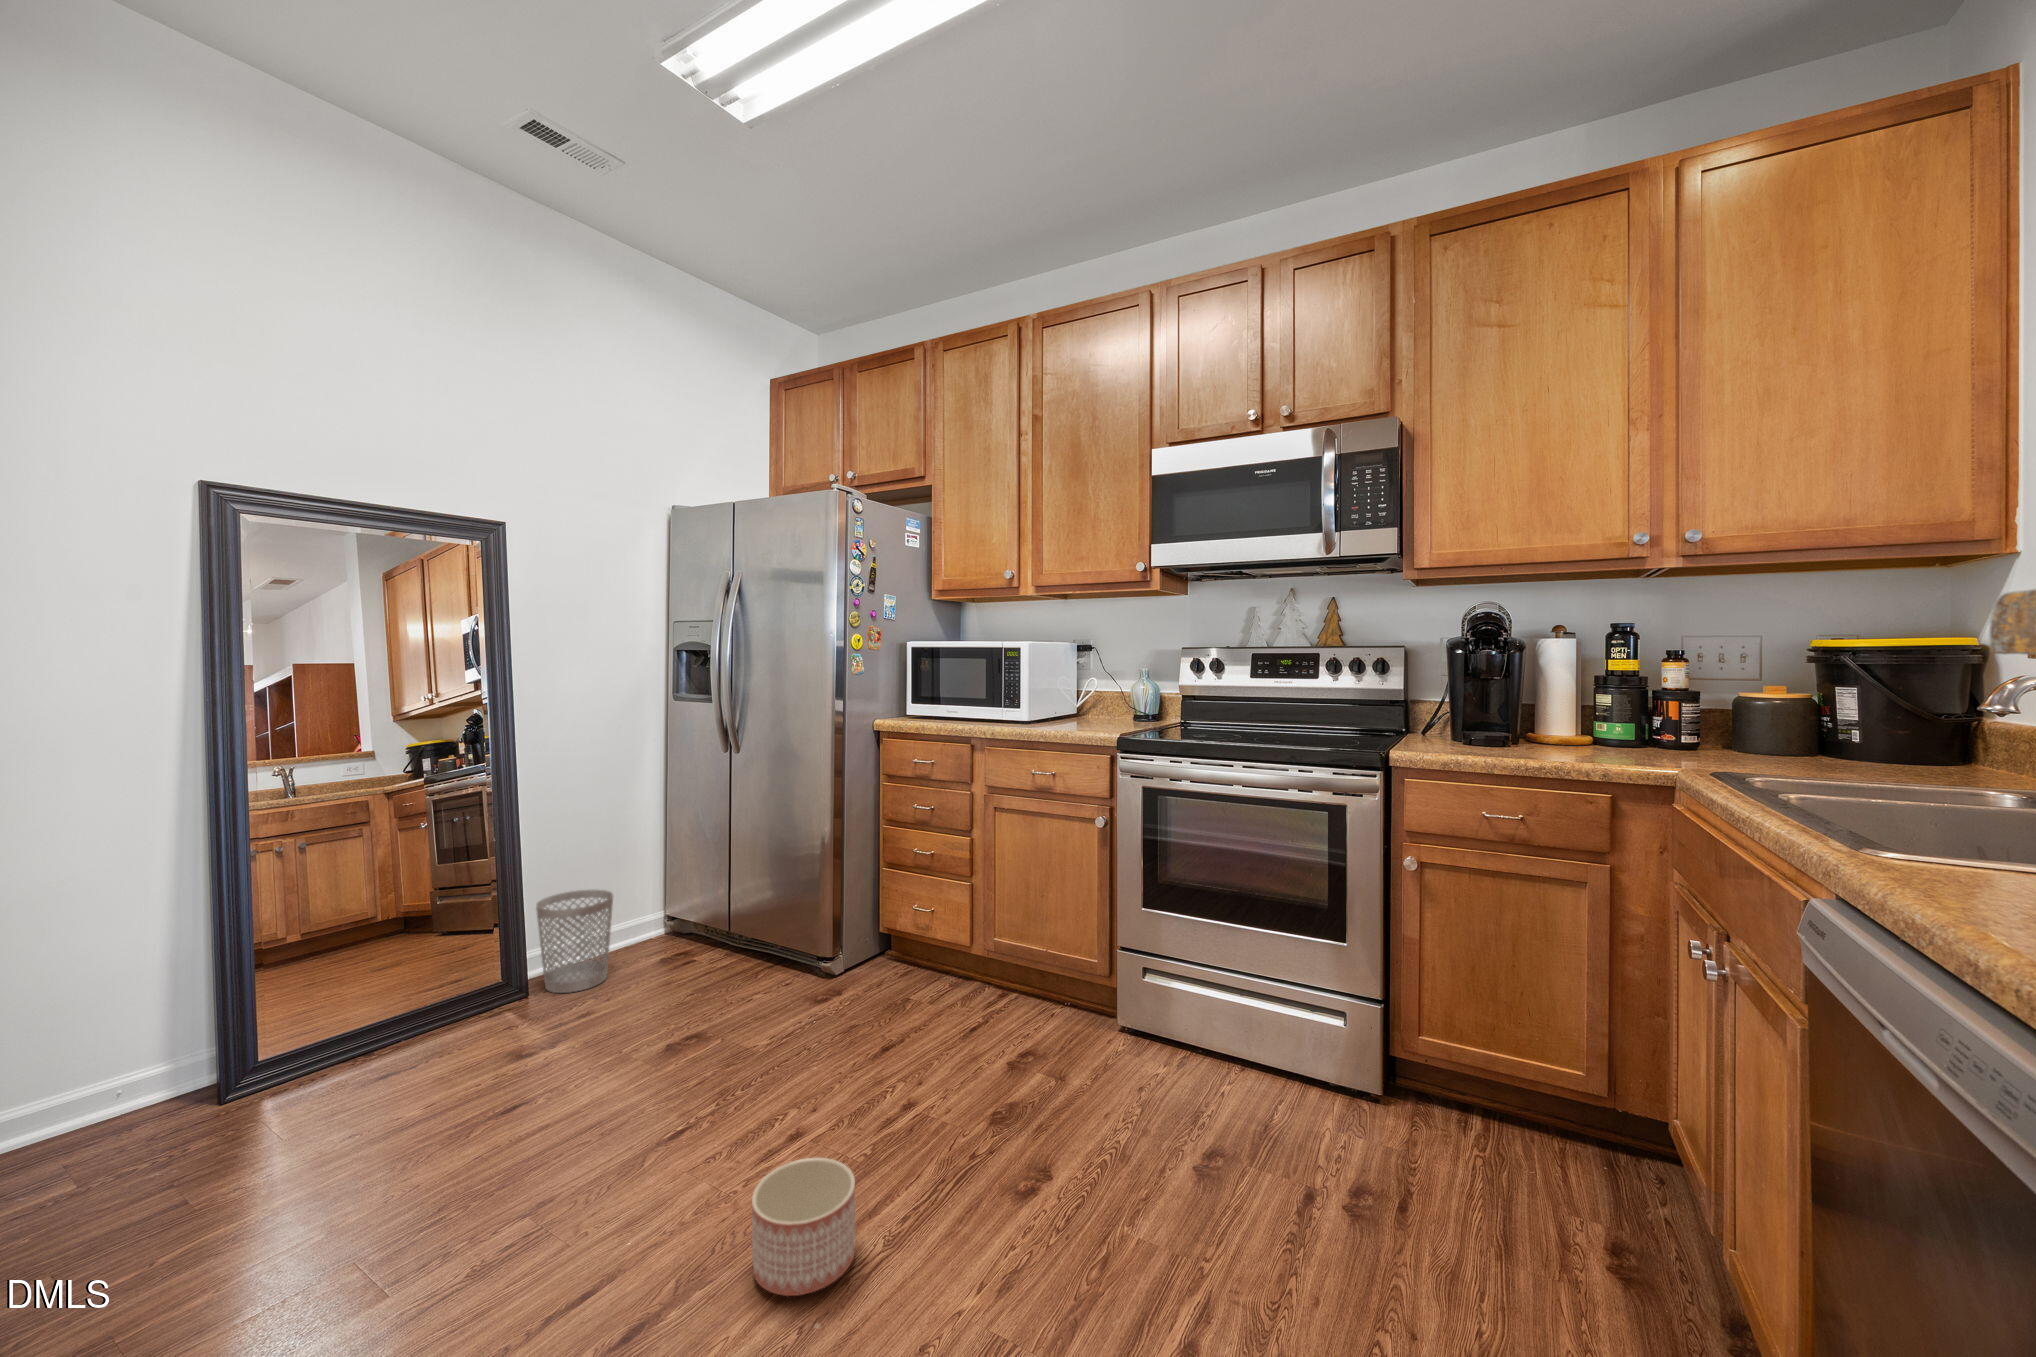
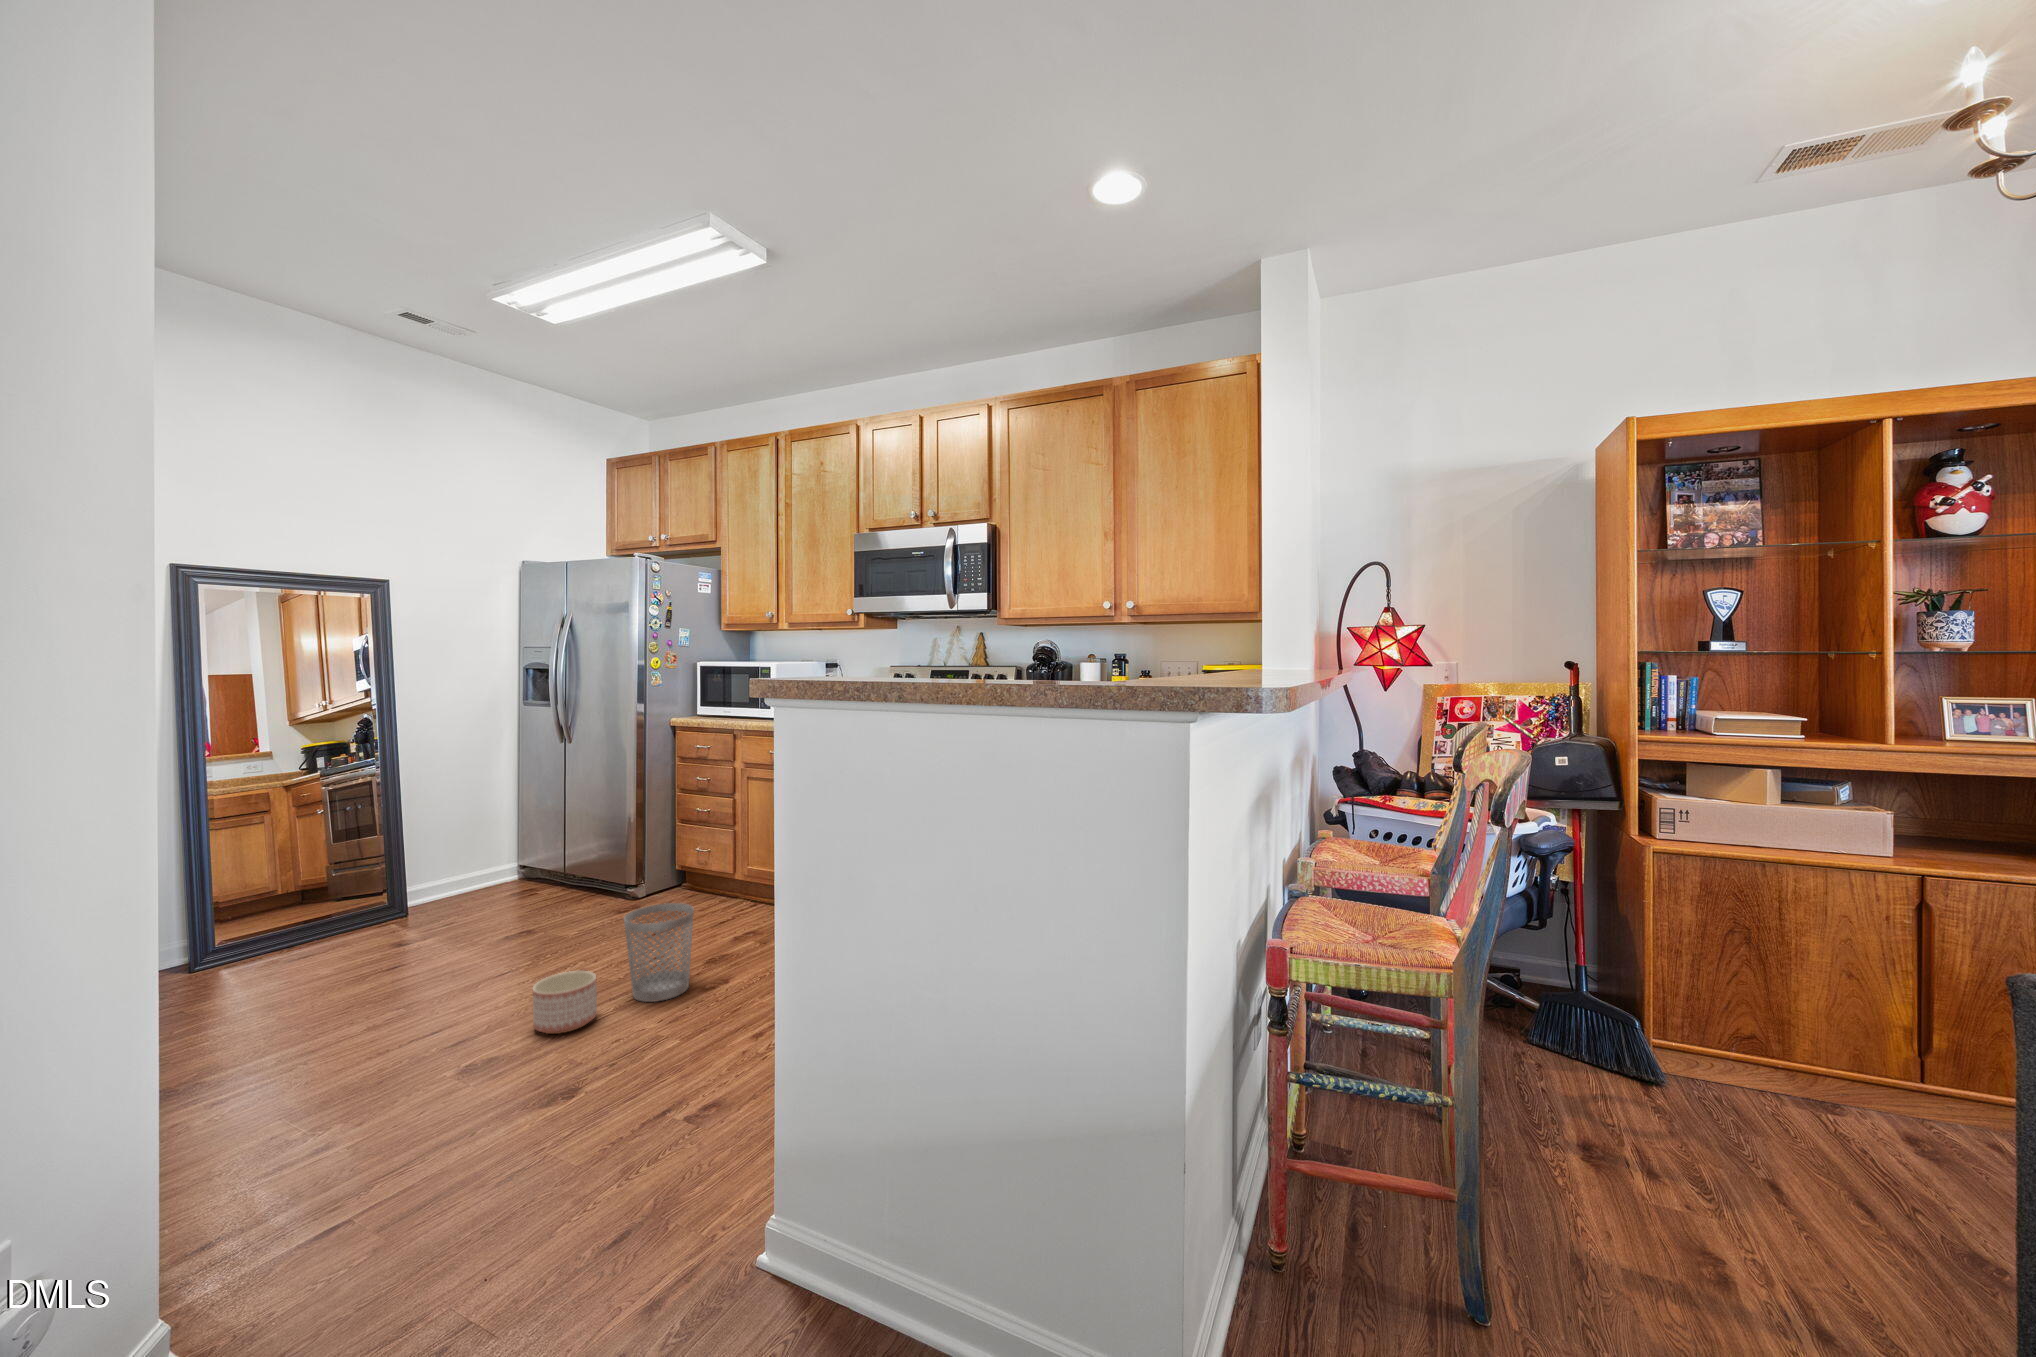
wastebasket: present [536,890,613,993] -> present [624,903,694,1002]

